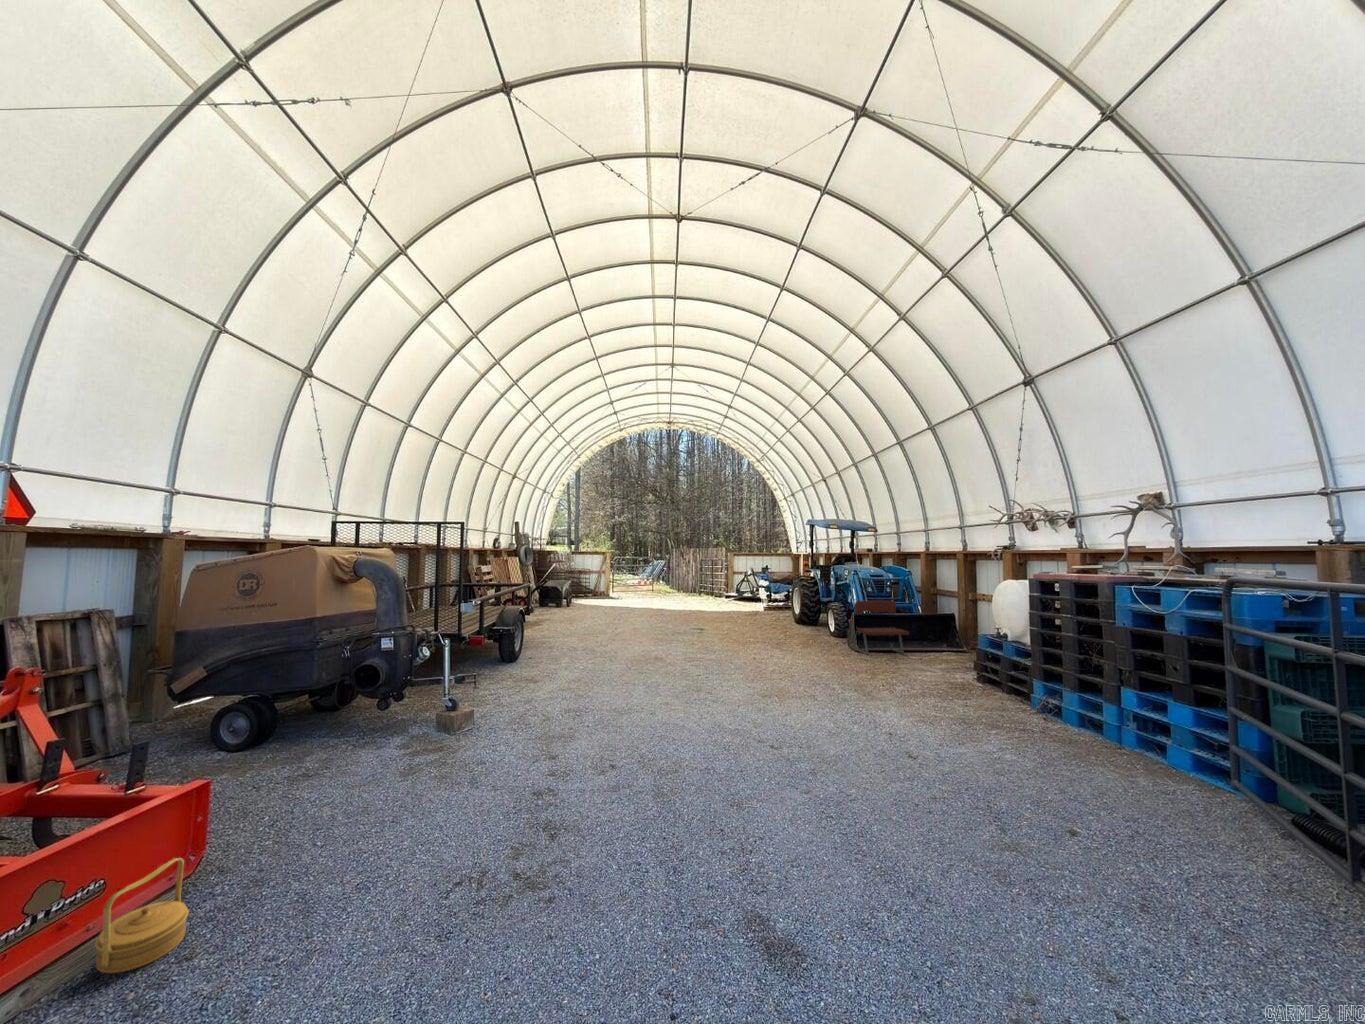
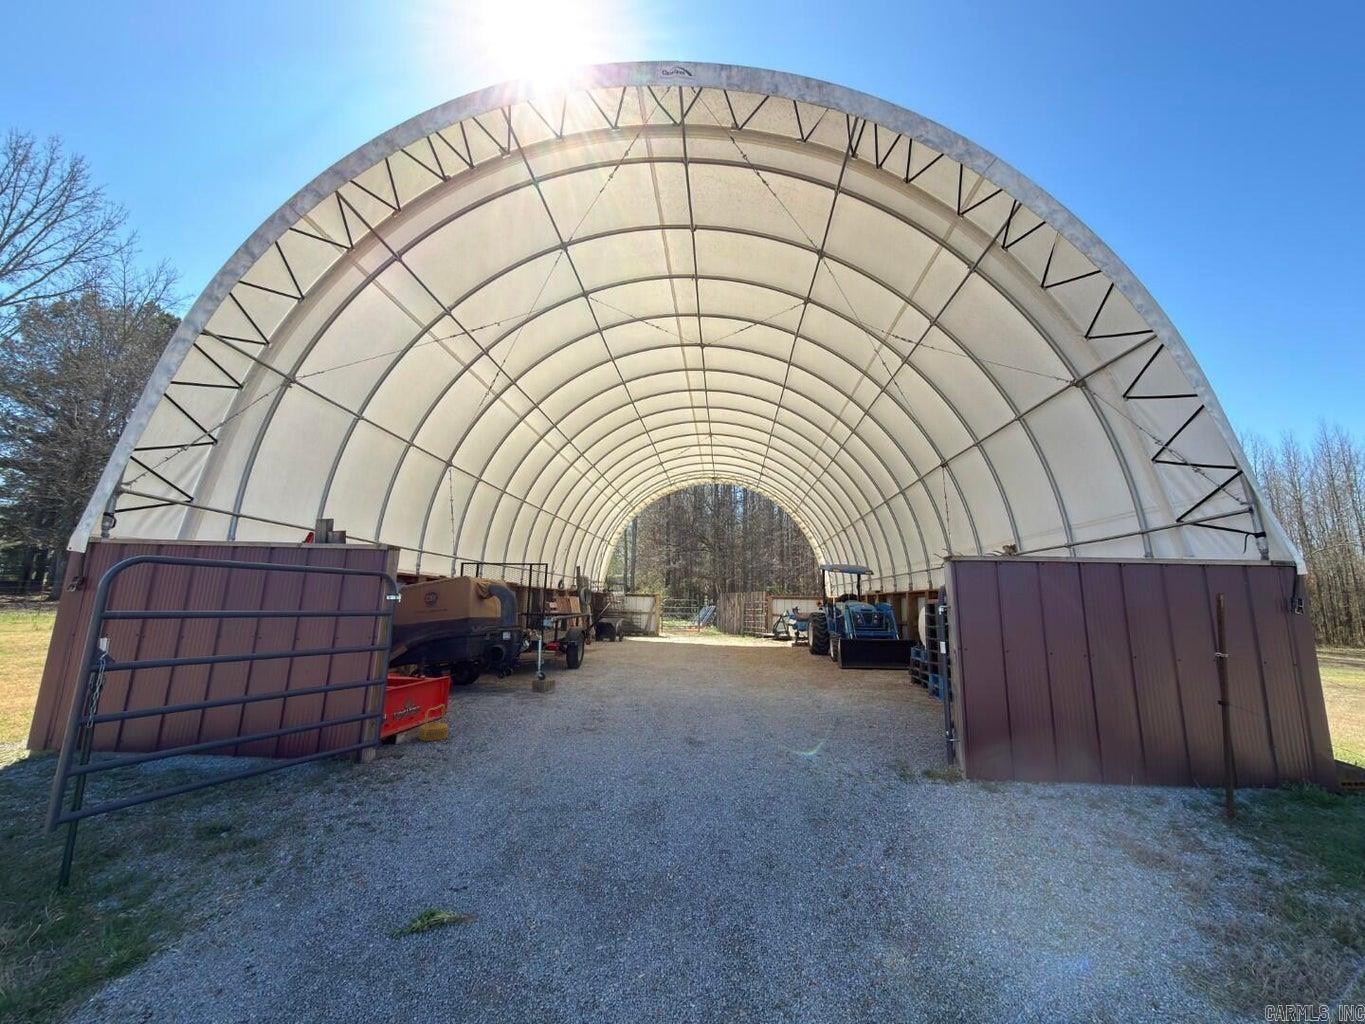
bench: present [855,600,909,654] -> none [844,630,888,674]

